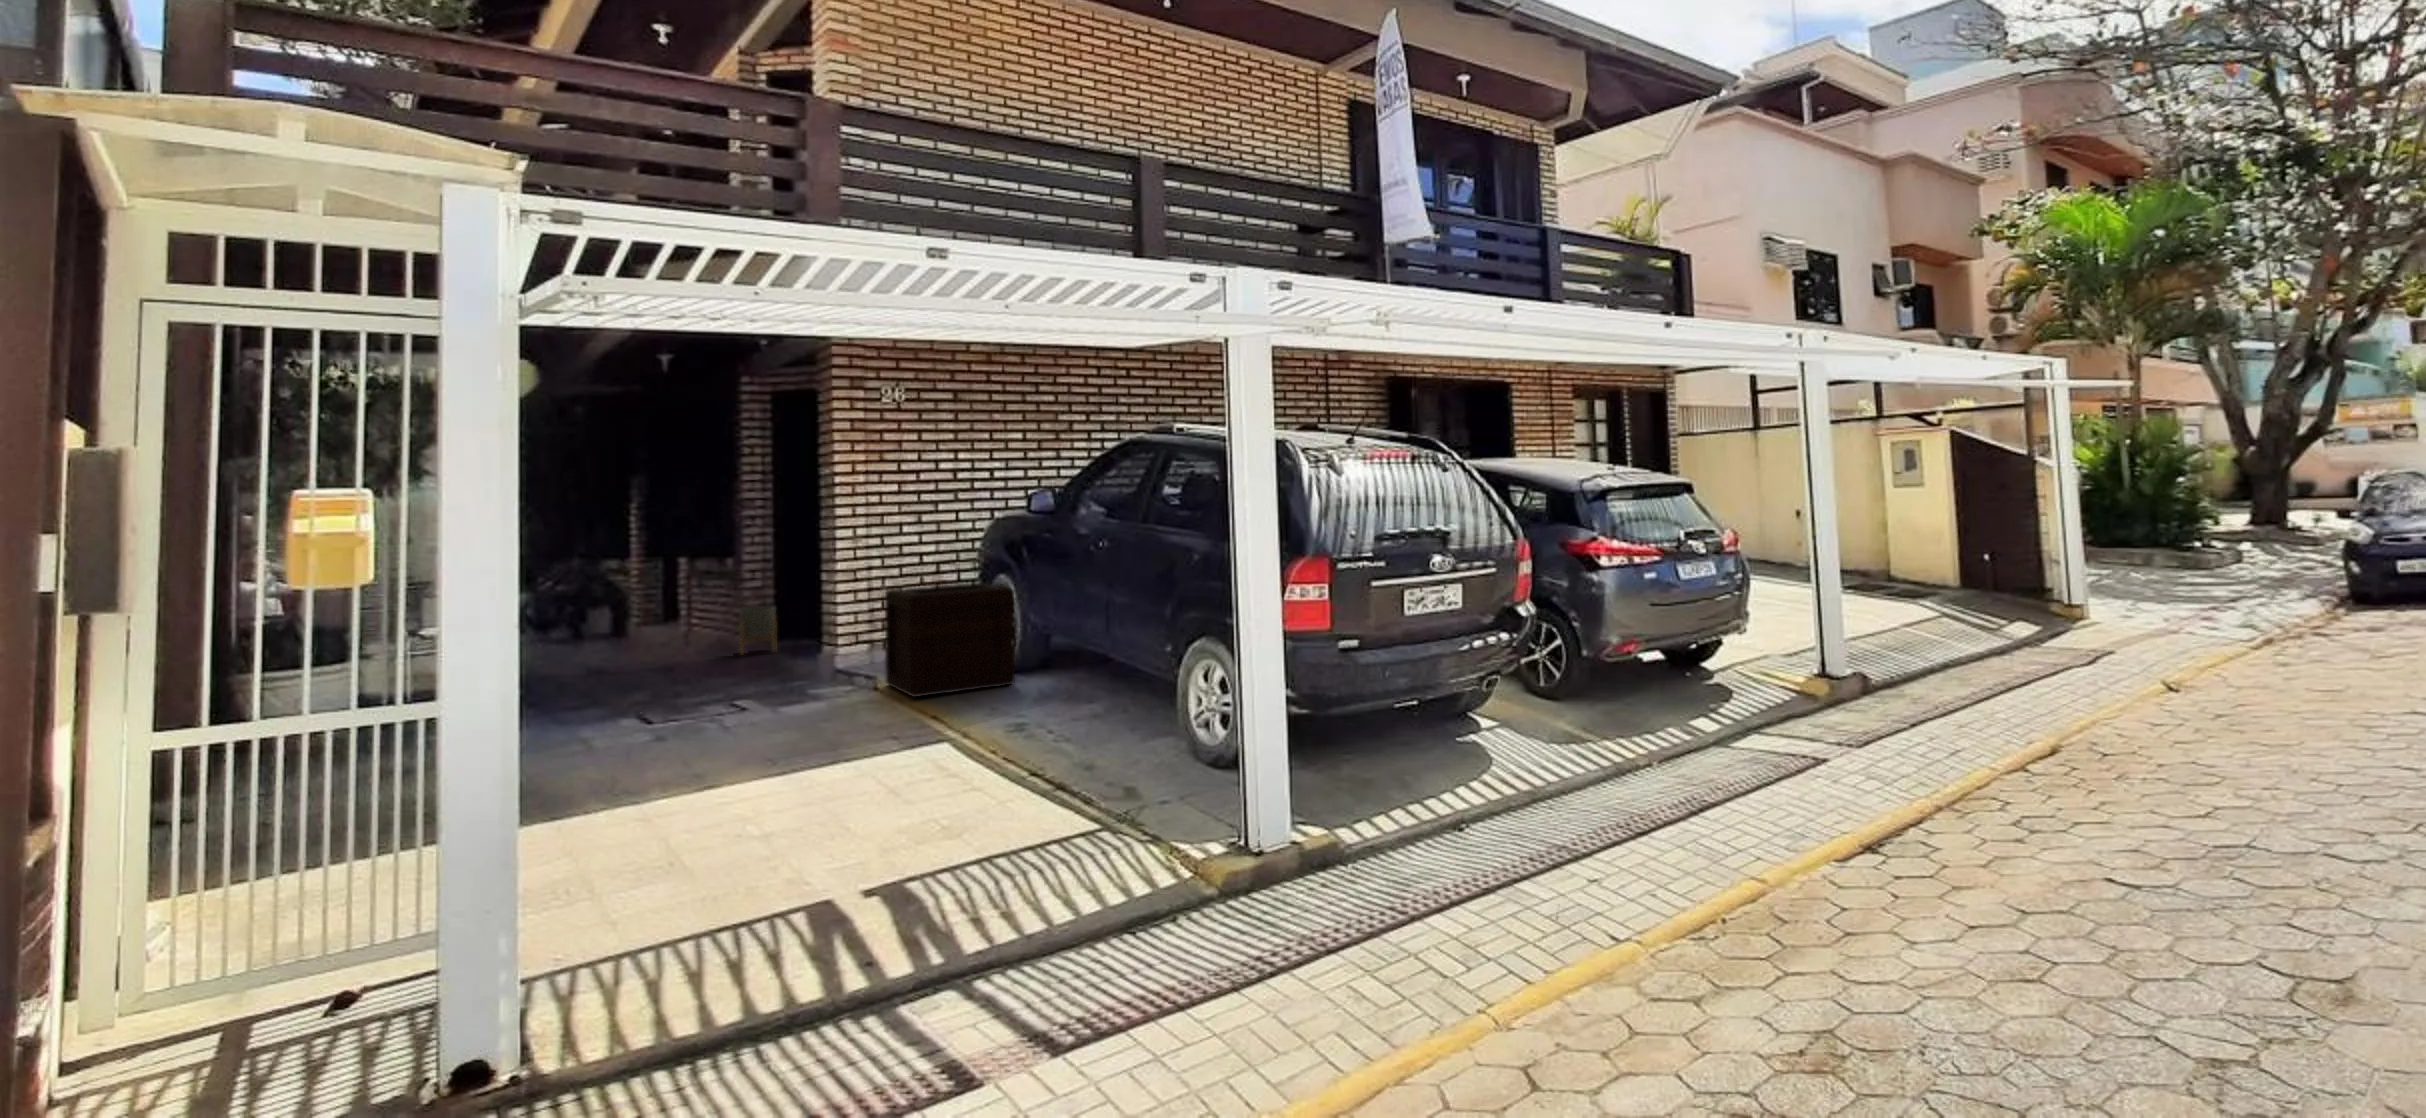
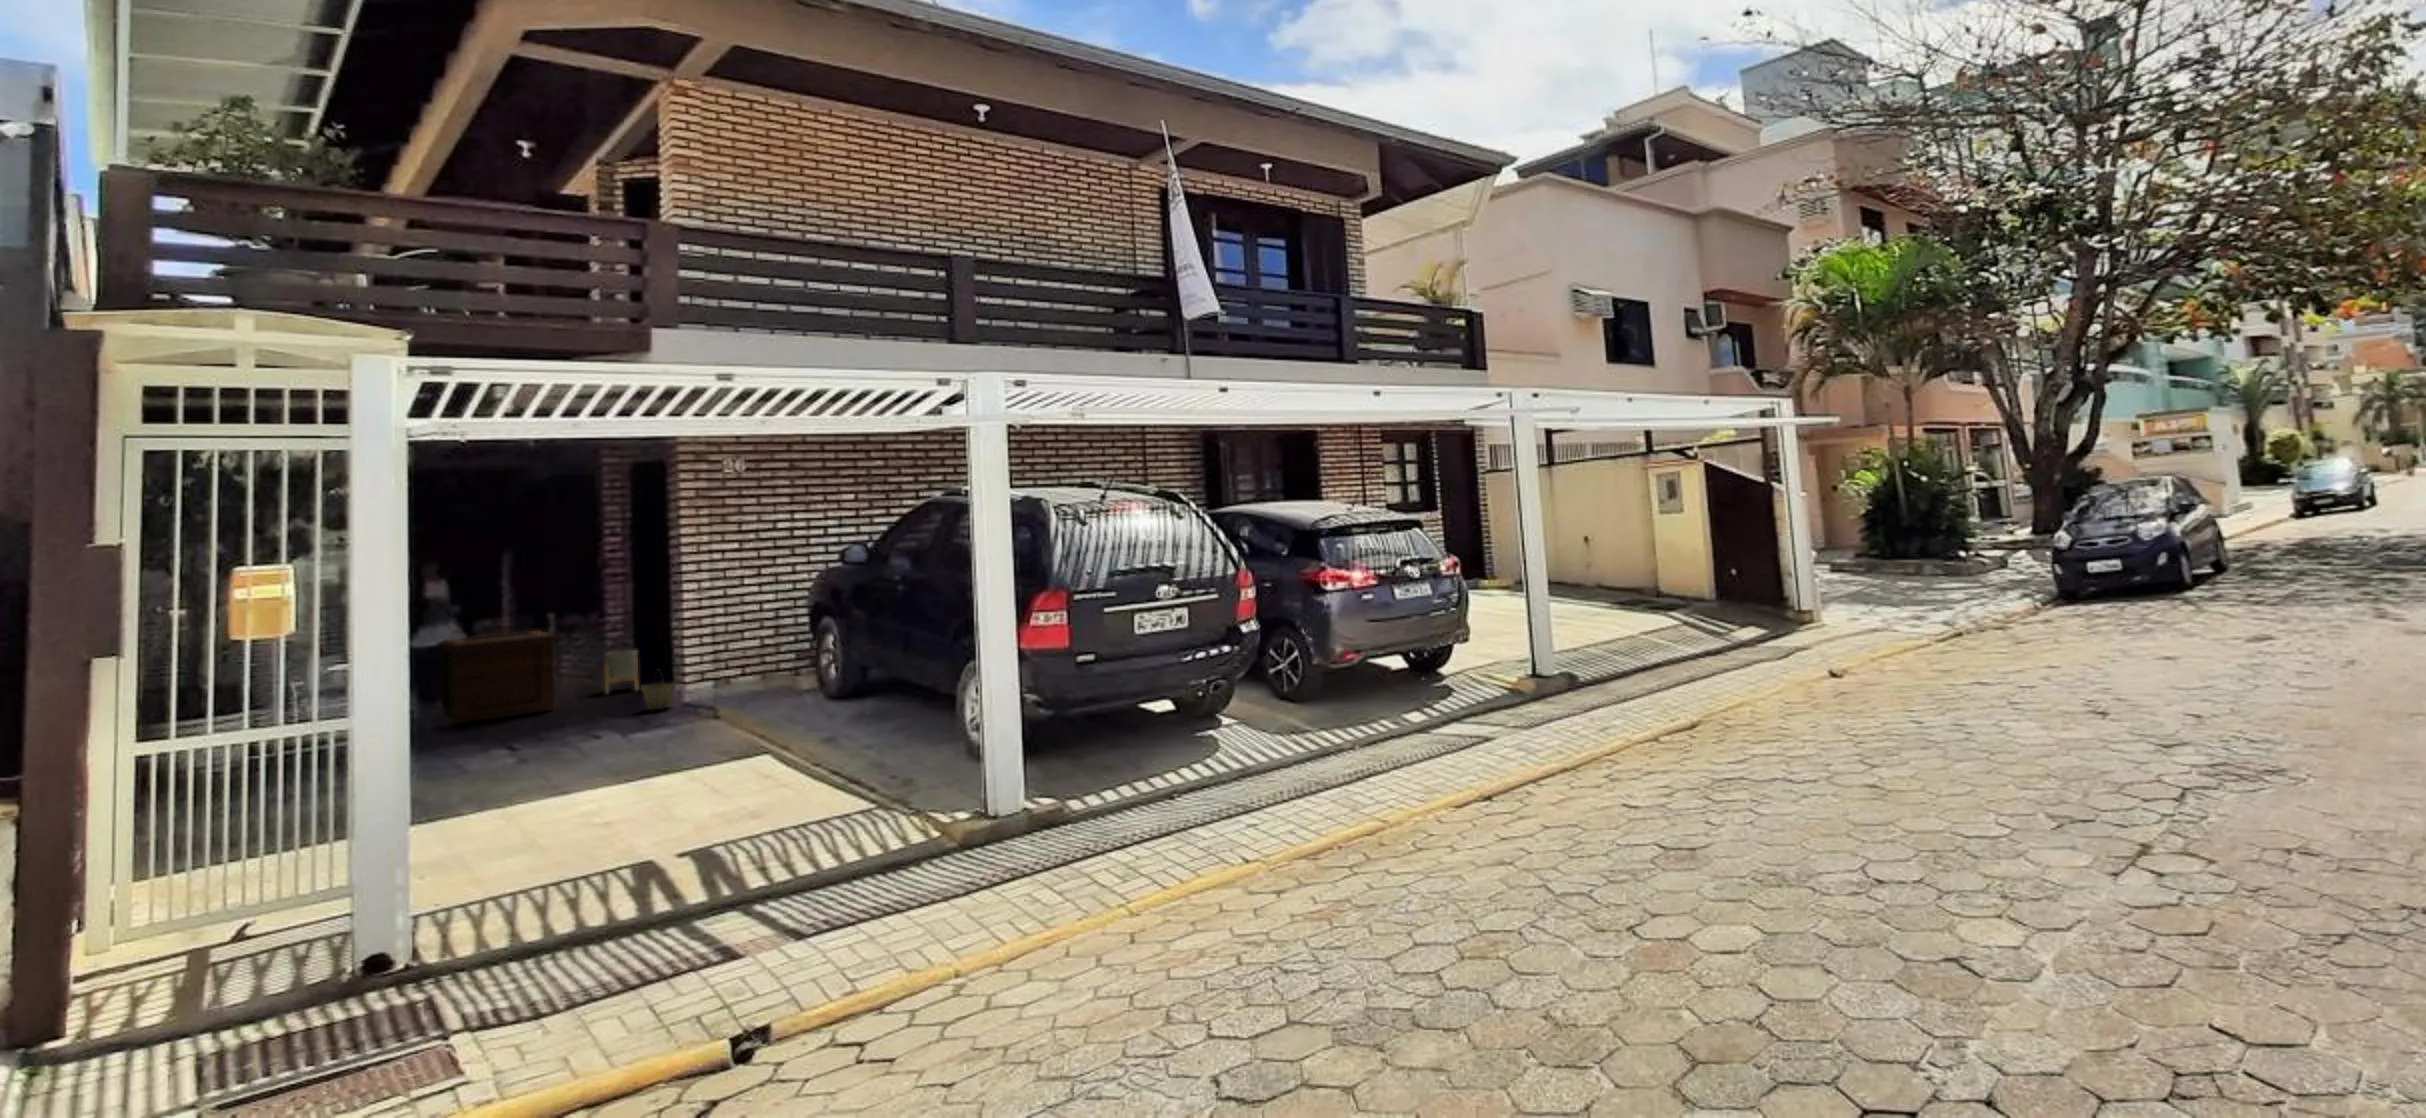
wooden crate: present [885,583,1015,697] -> present [441,631,555,723]
bucket: none [784,630,823,678] -> present [642,669,675,710]

